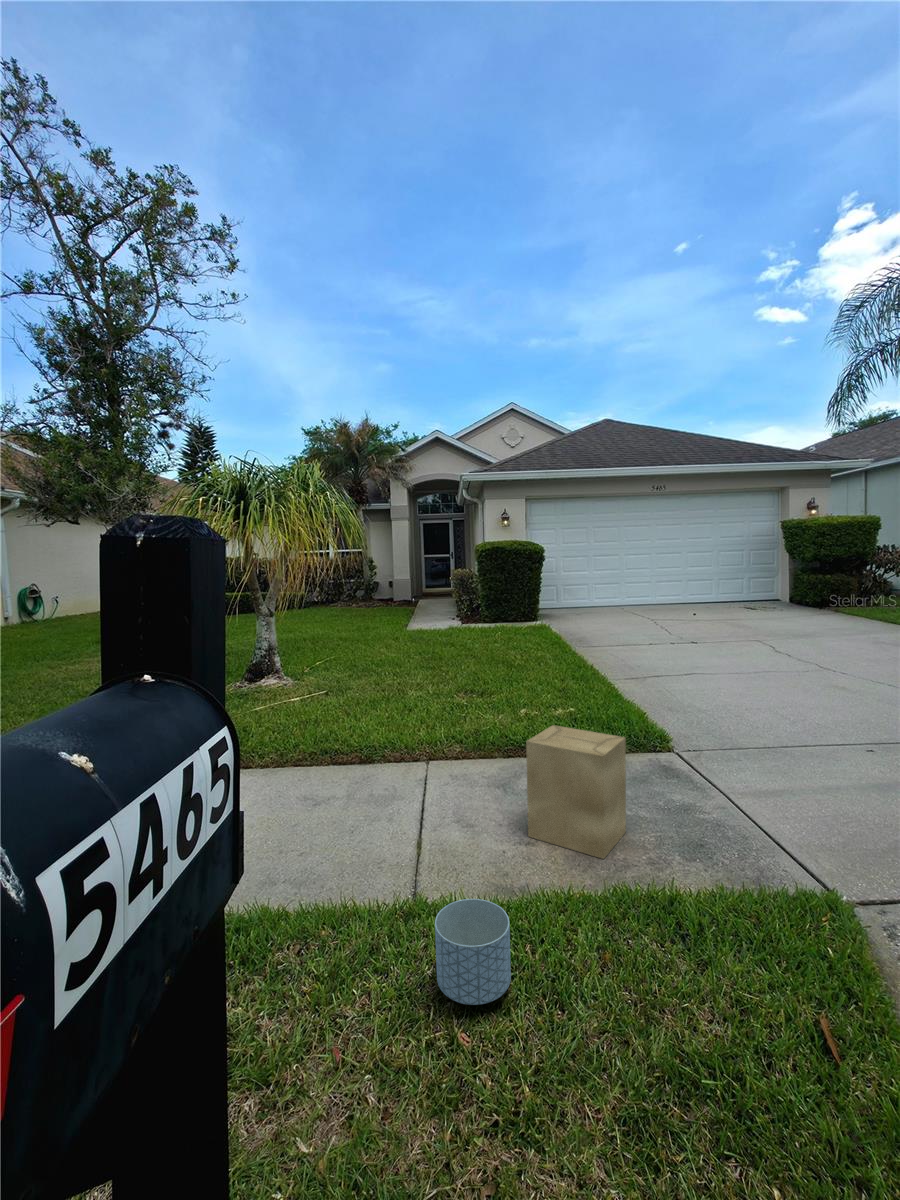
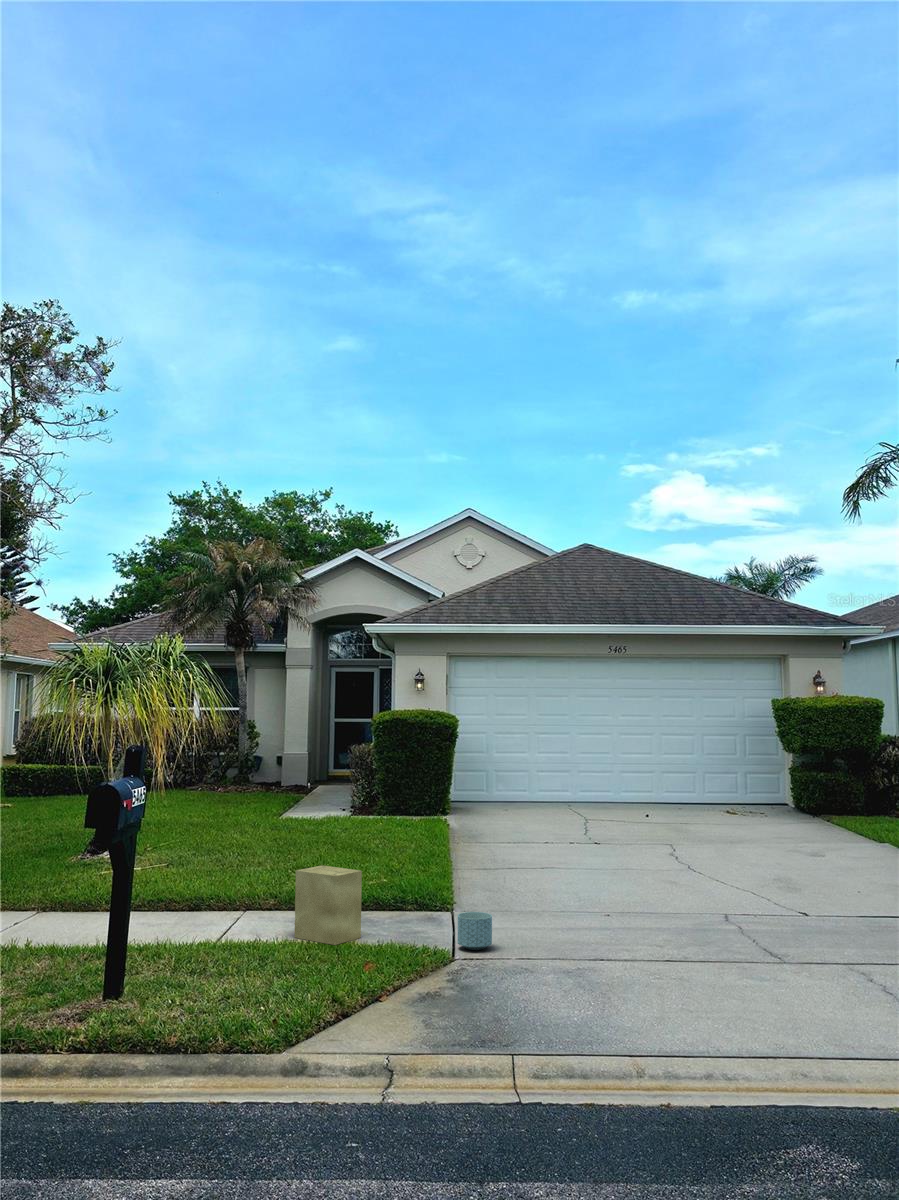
planter: present [435,899,511,1005] -> present [458,912,492,950]

